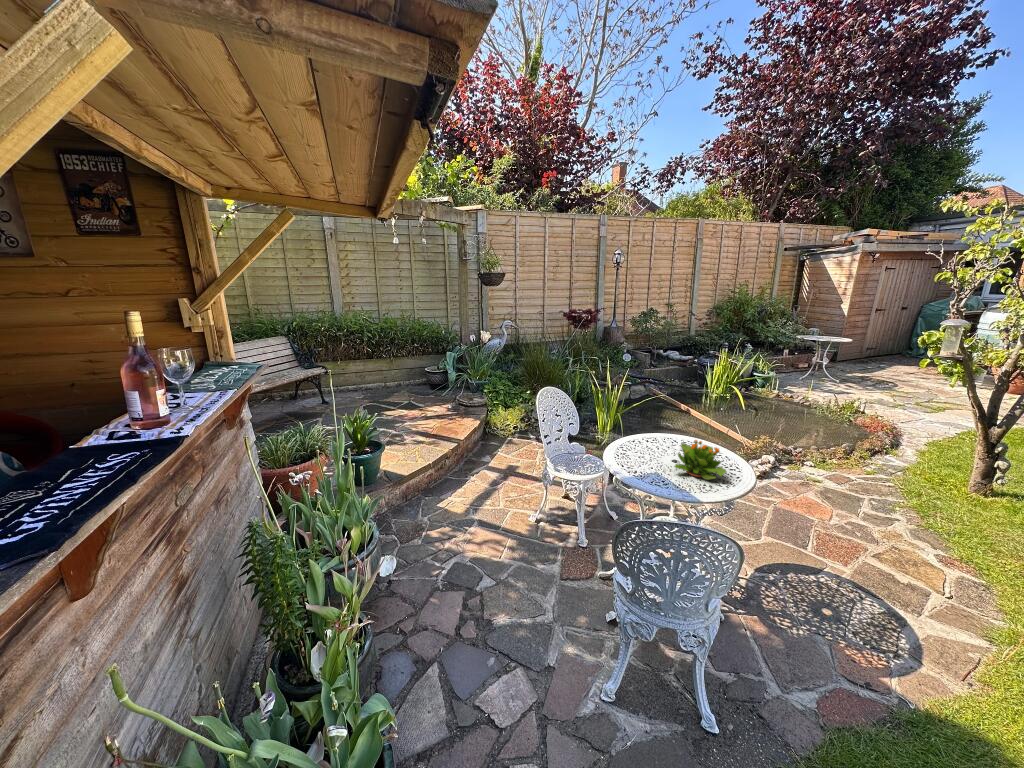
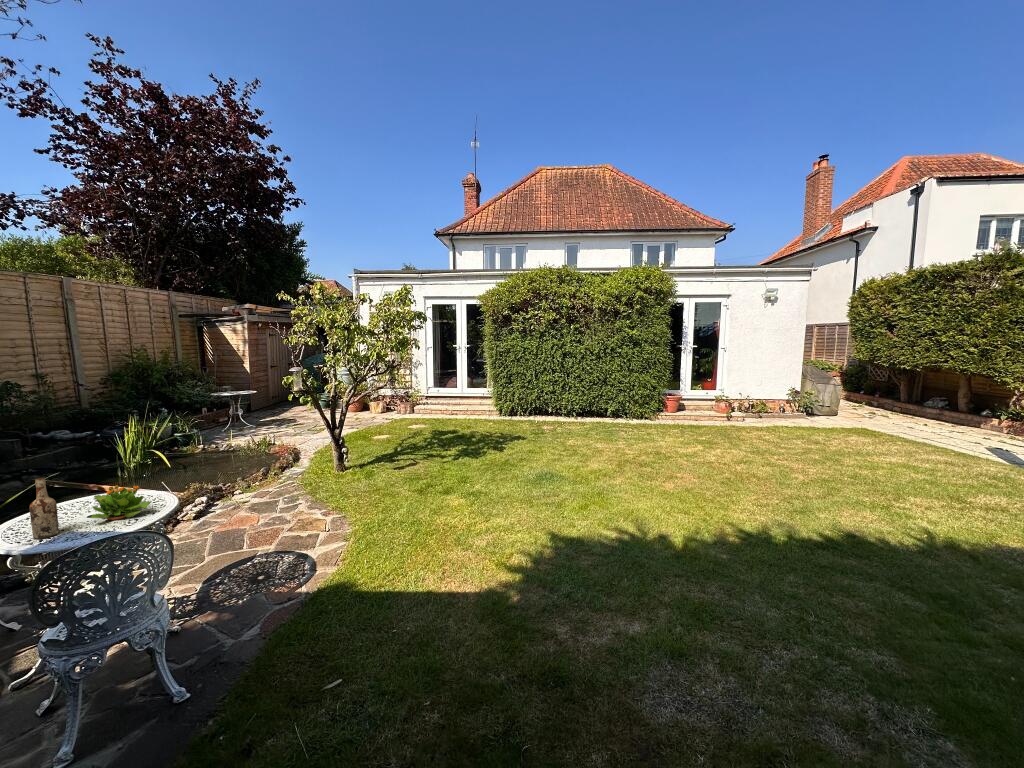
wine bottle: none [633,416,653,471] -> present [29,477,59,539]

